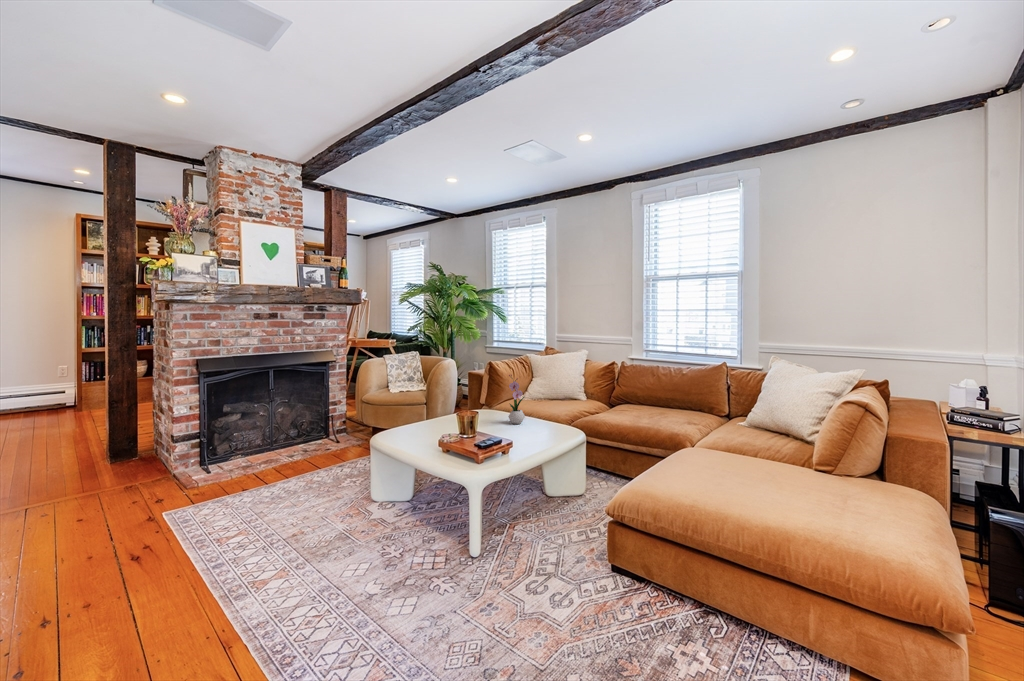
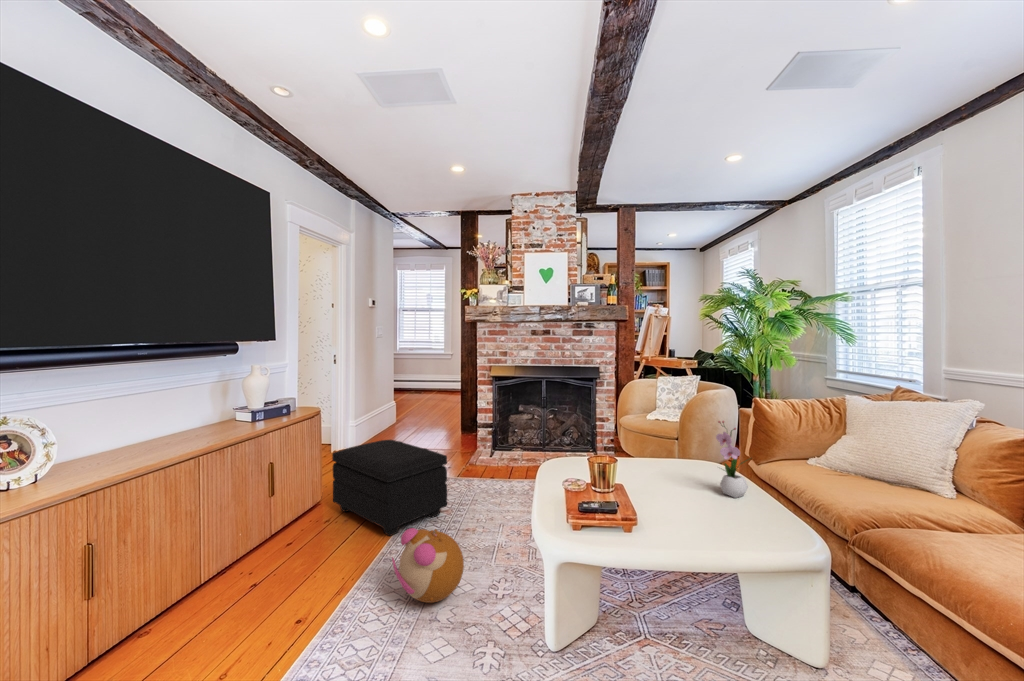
footstool: none [34,460,246,588] -> present [332,440,447,536]
plush toy: none [294,513,375,587] -> present [392,528,464,603]

